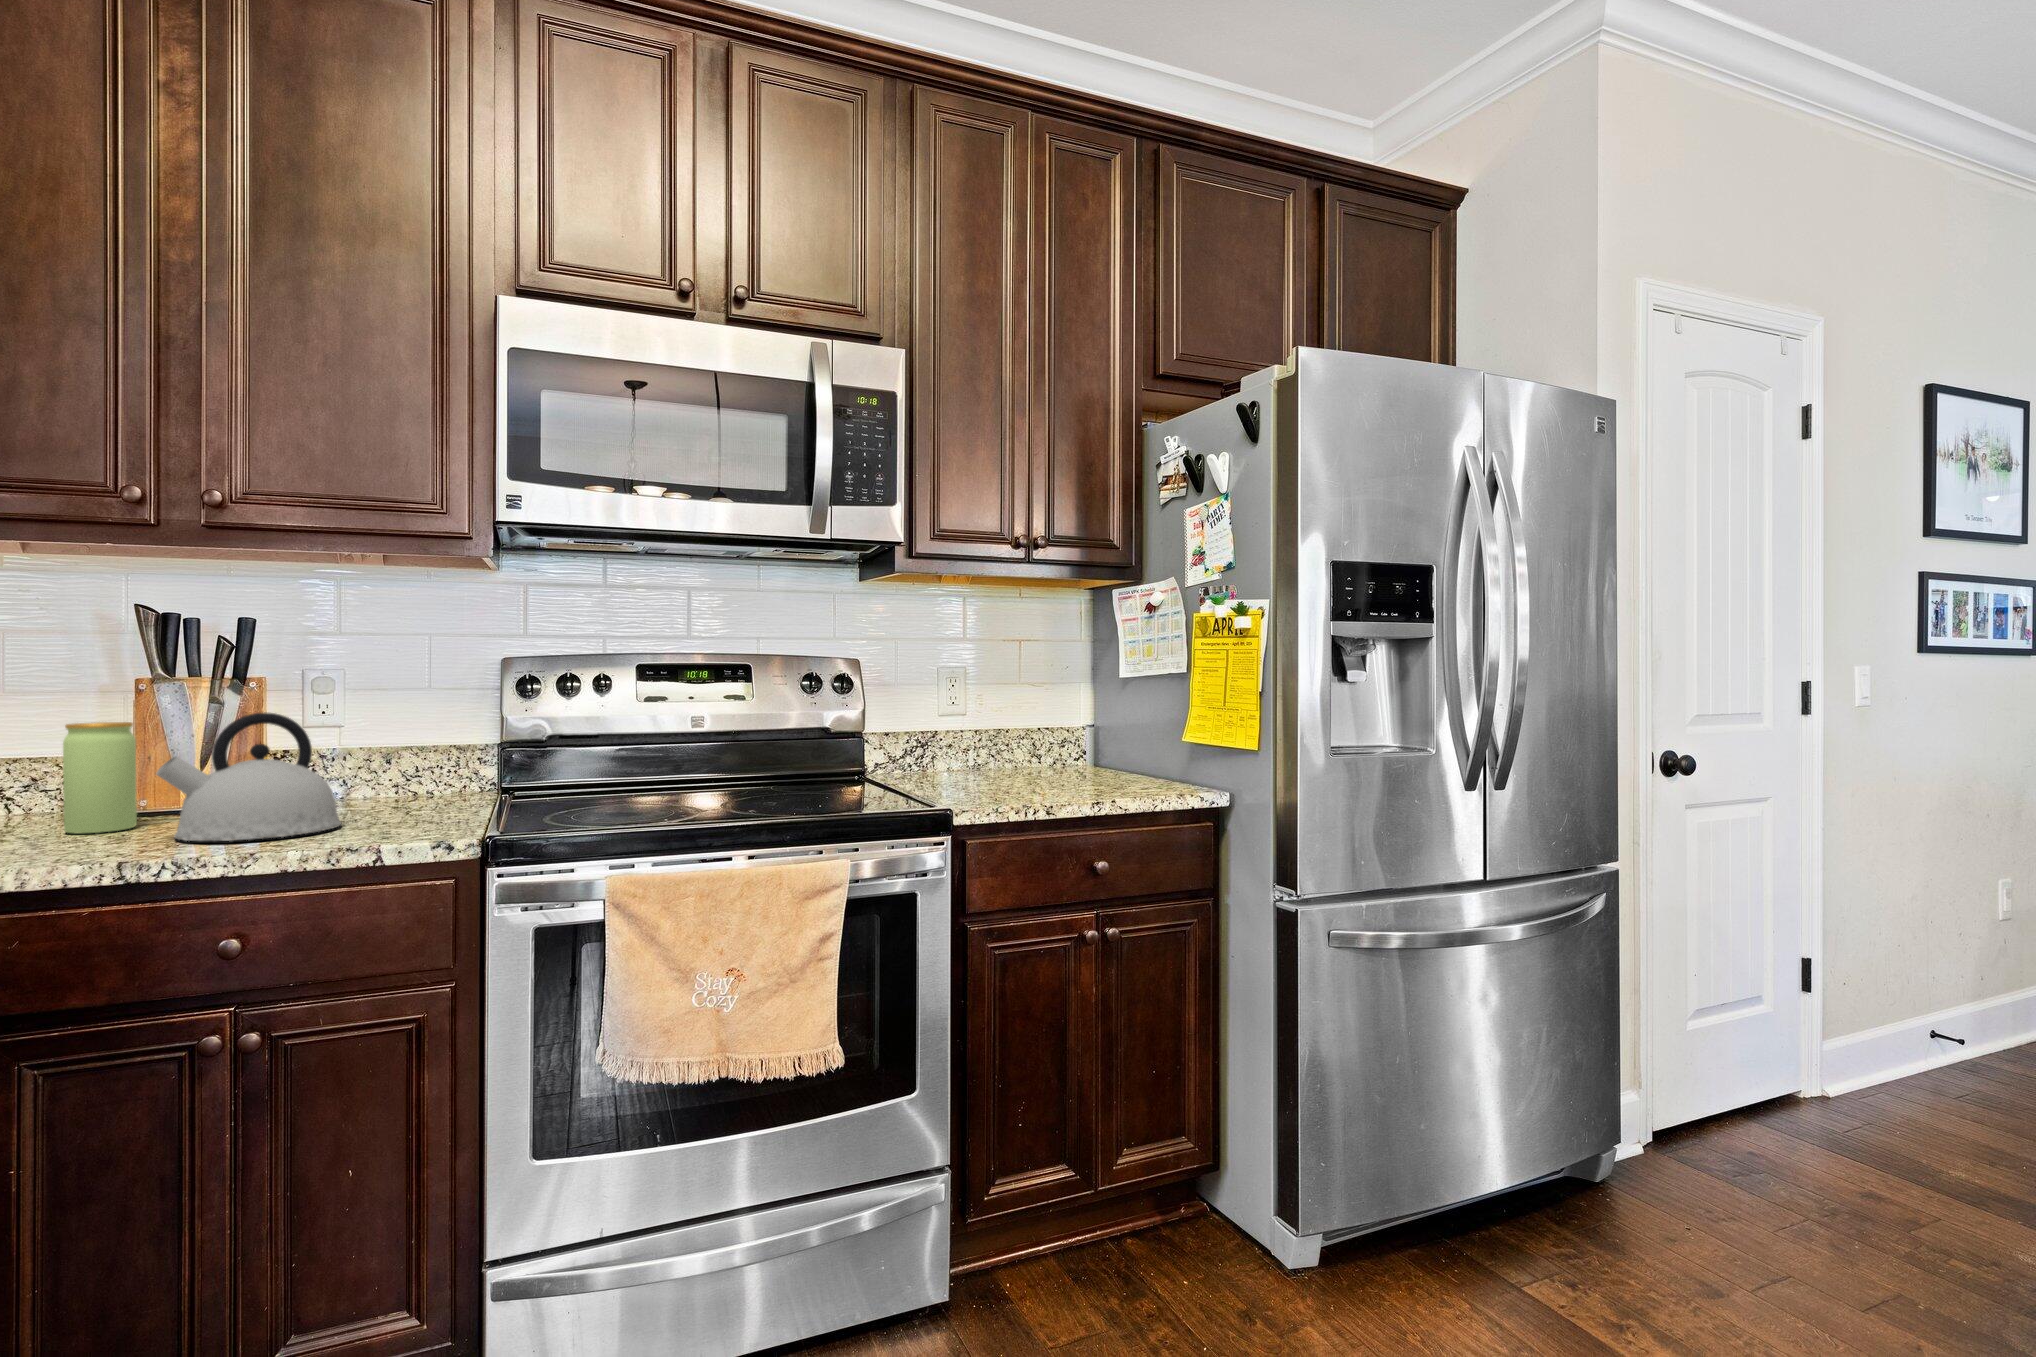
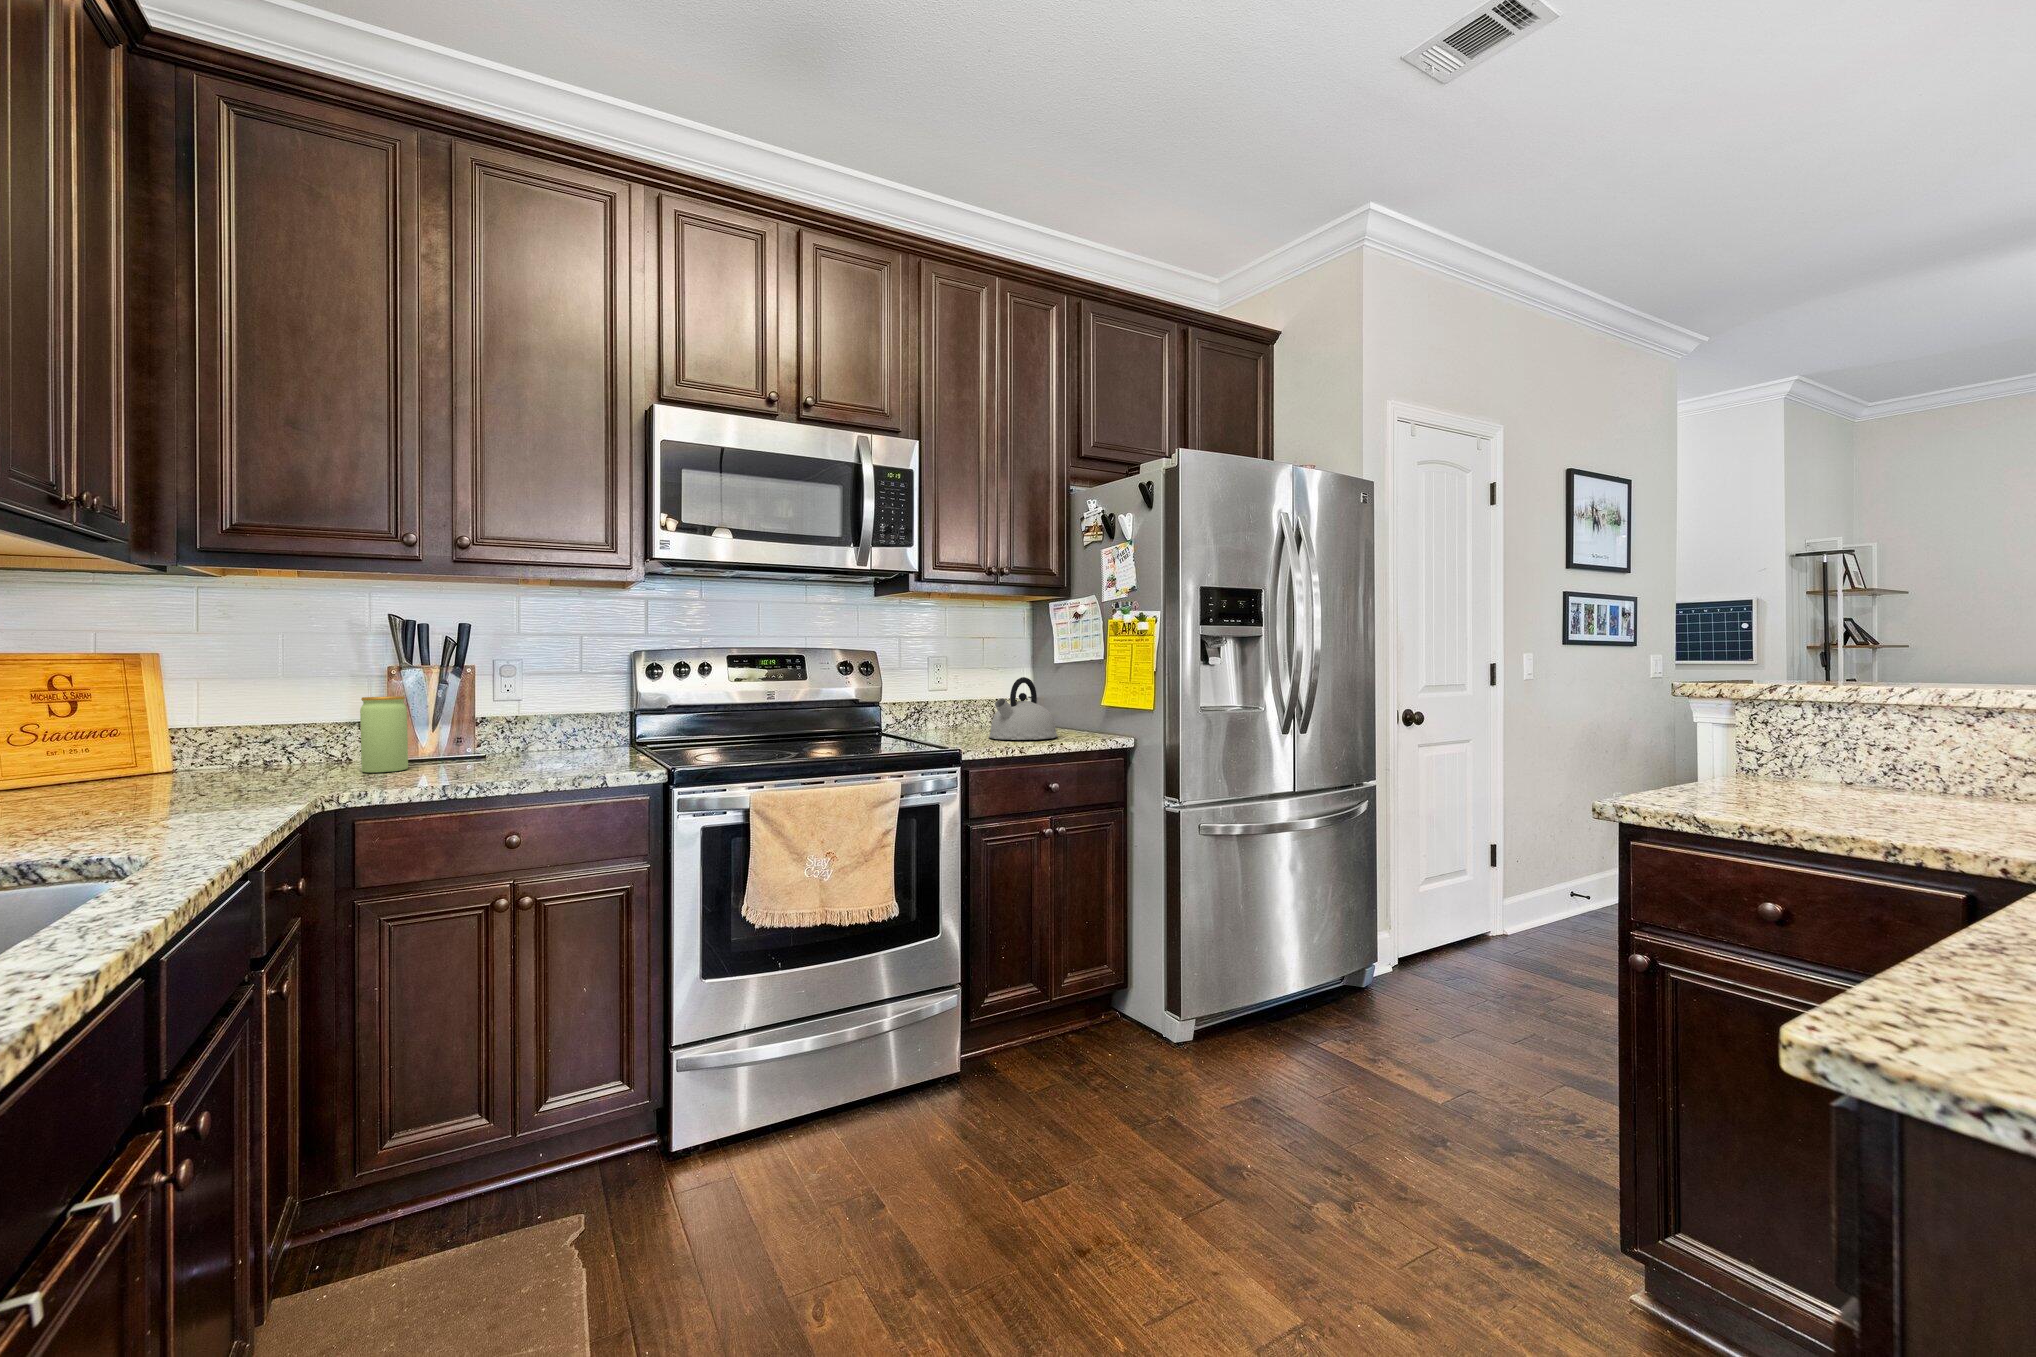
kettle: present [156,713,341,841] -> present [989,677,1058,740]

